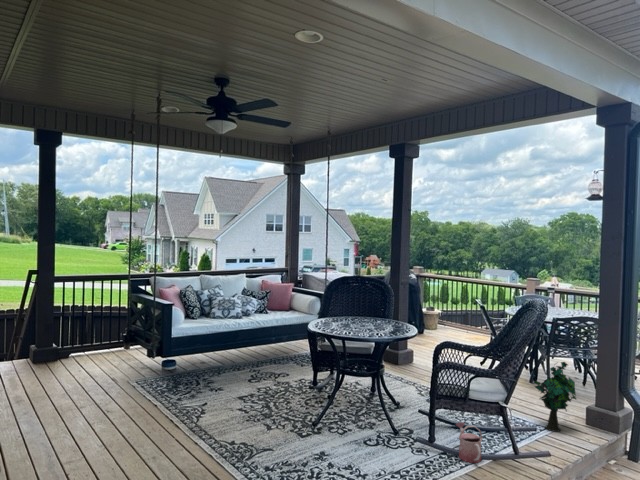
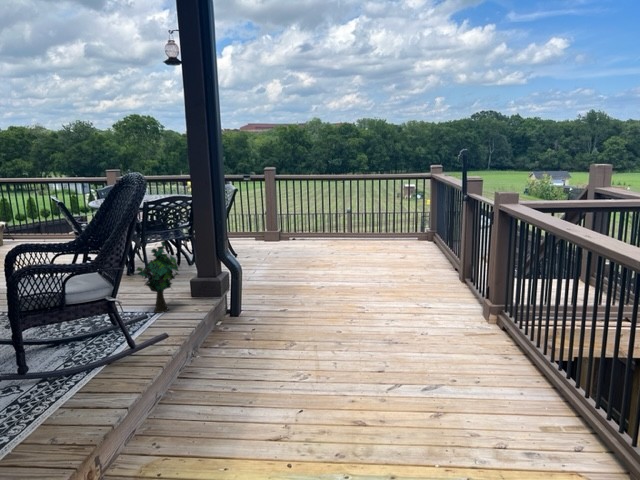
watering can: present [456,422,482,463] -> none [53,333,95,379]

